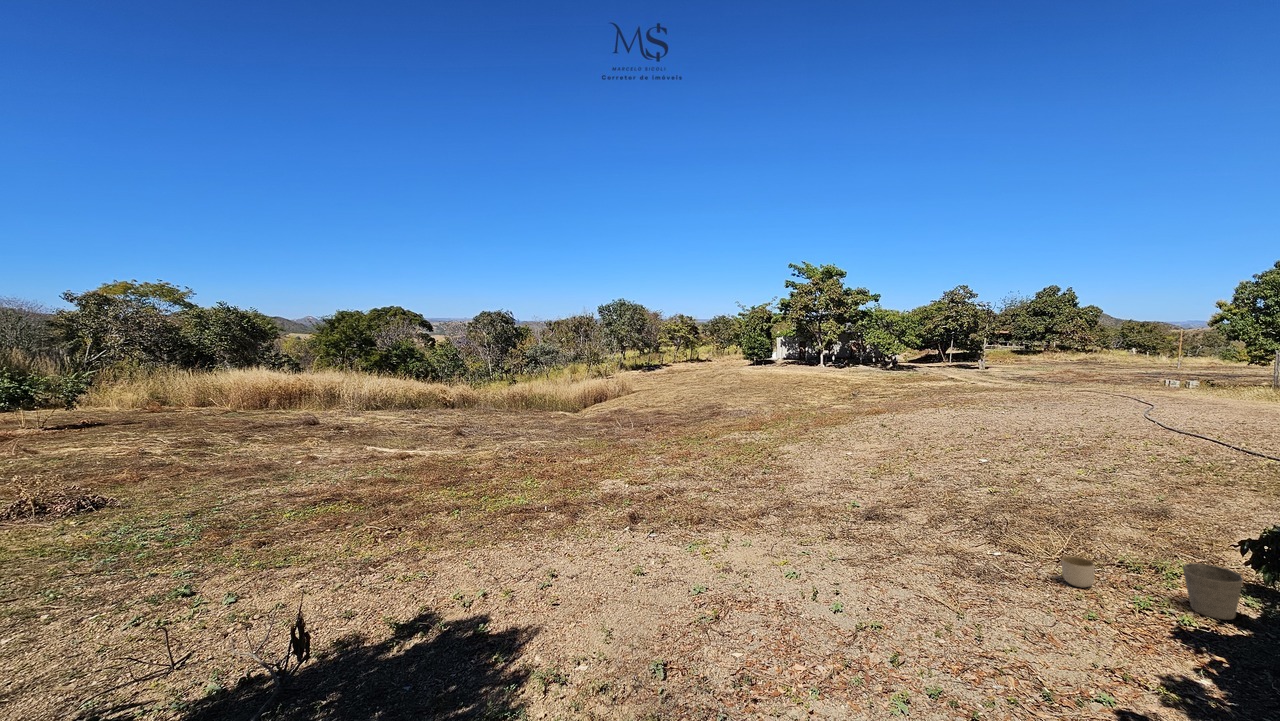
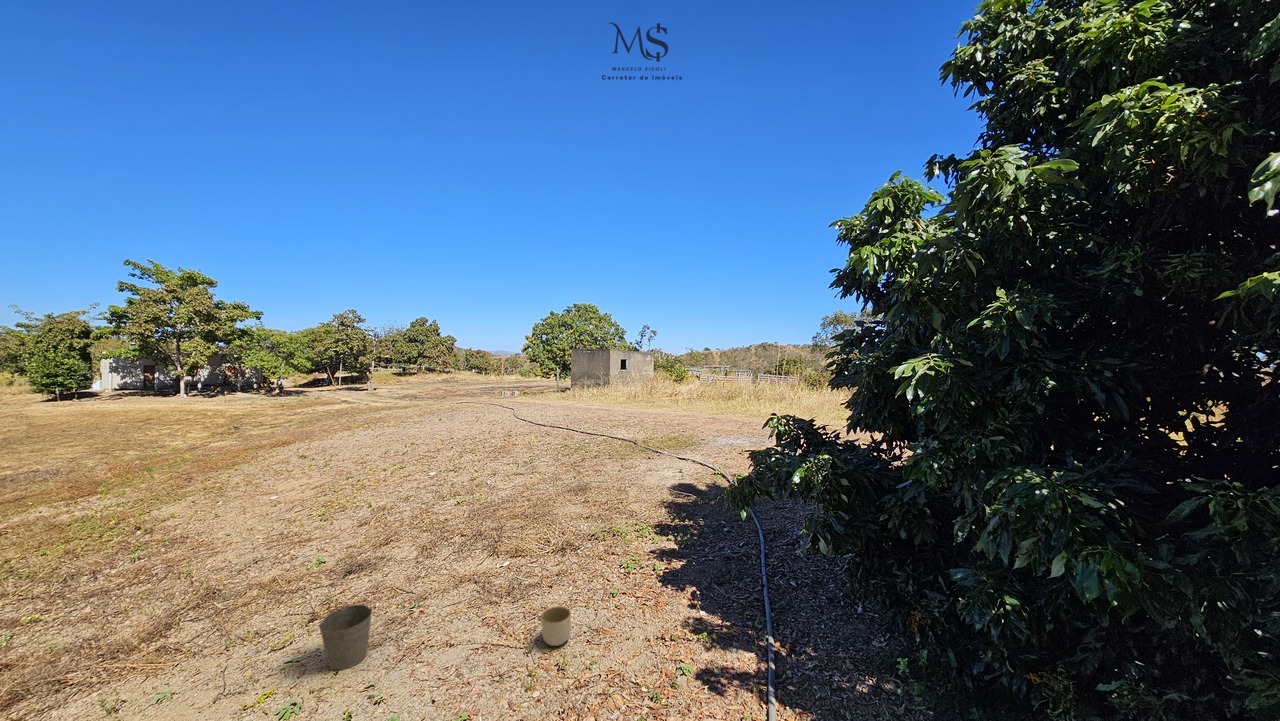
bucket: present [1183,563,1243,619] -> present [319,604,372,670]

